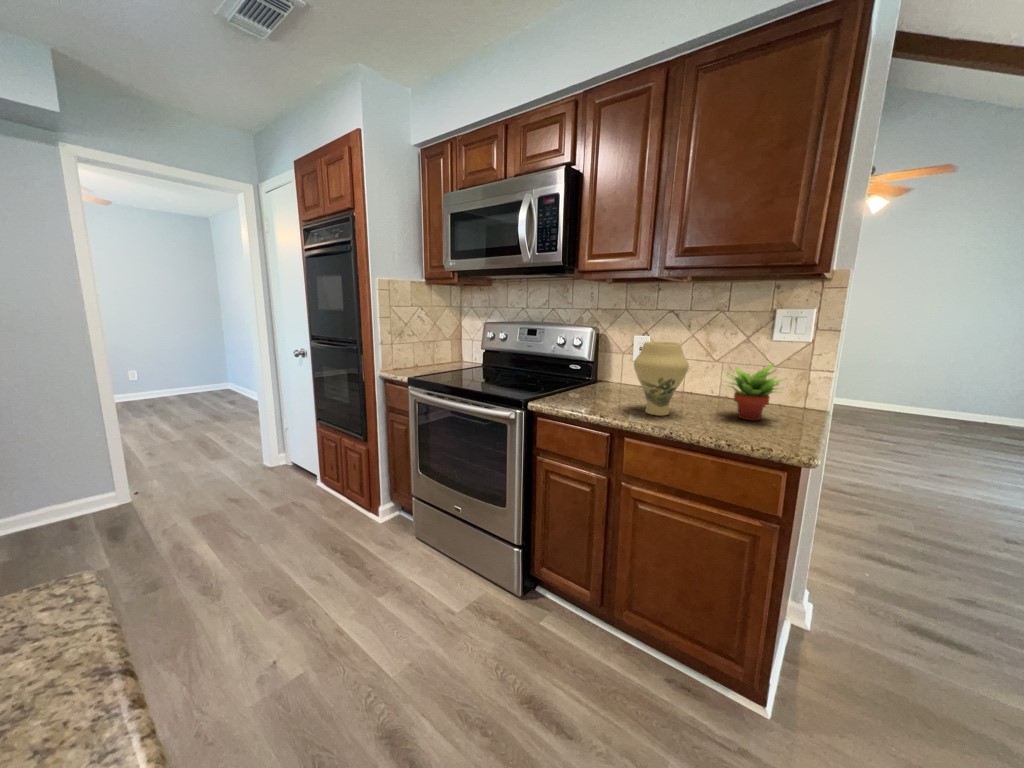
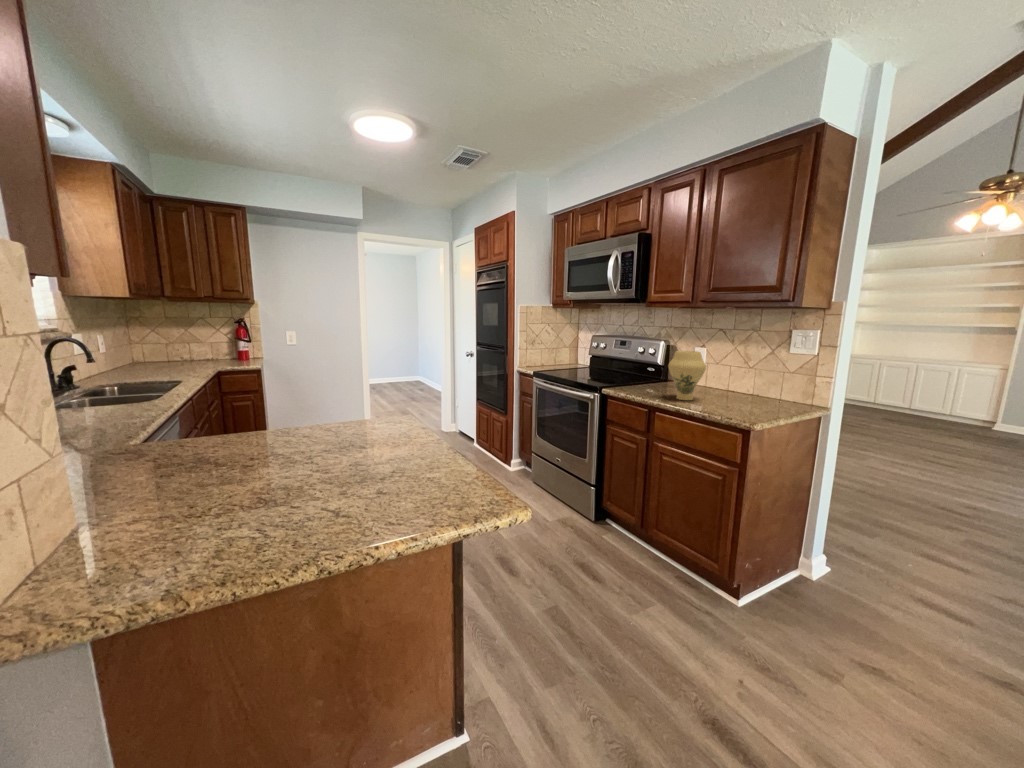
succulent plant: present [728,363,784,421] -> none [728,368,776,407]

